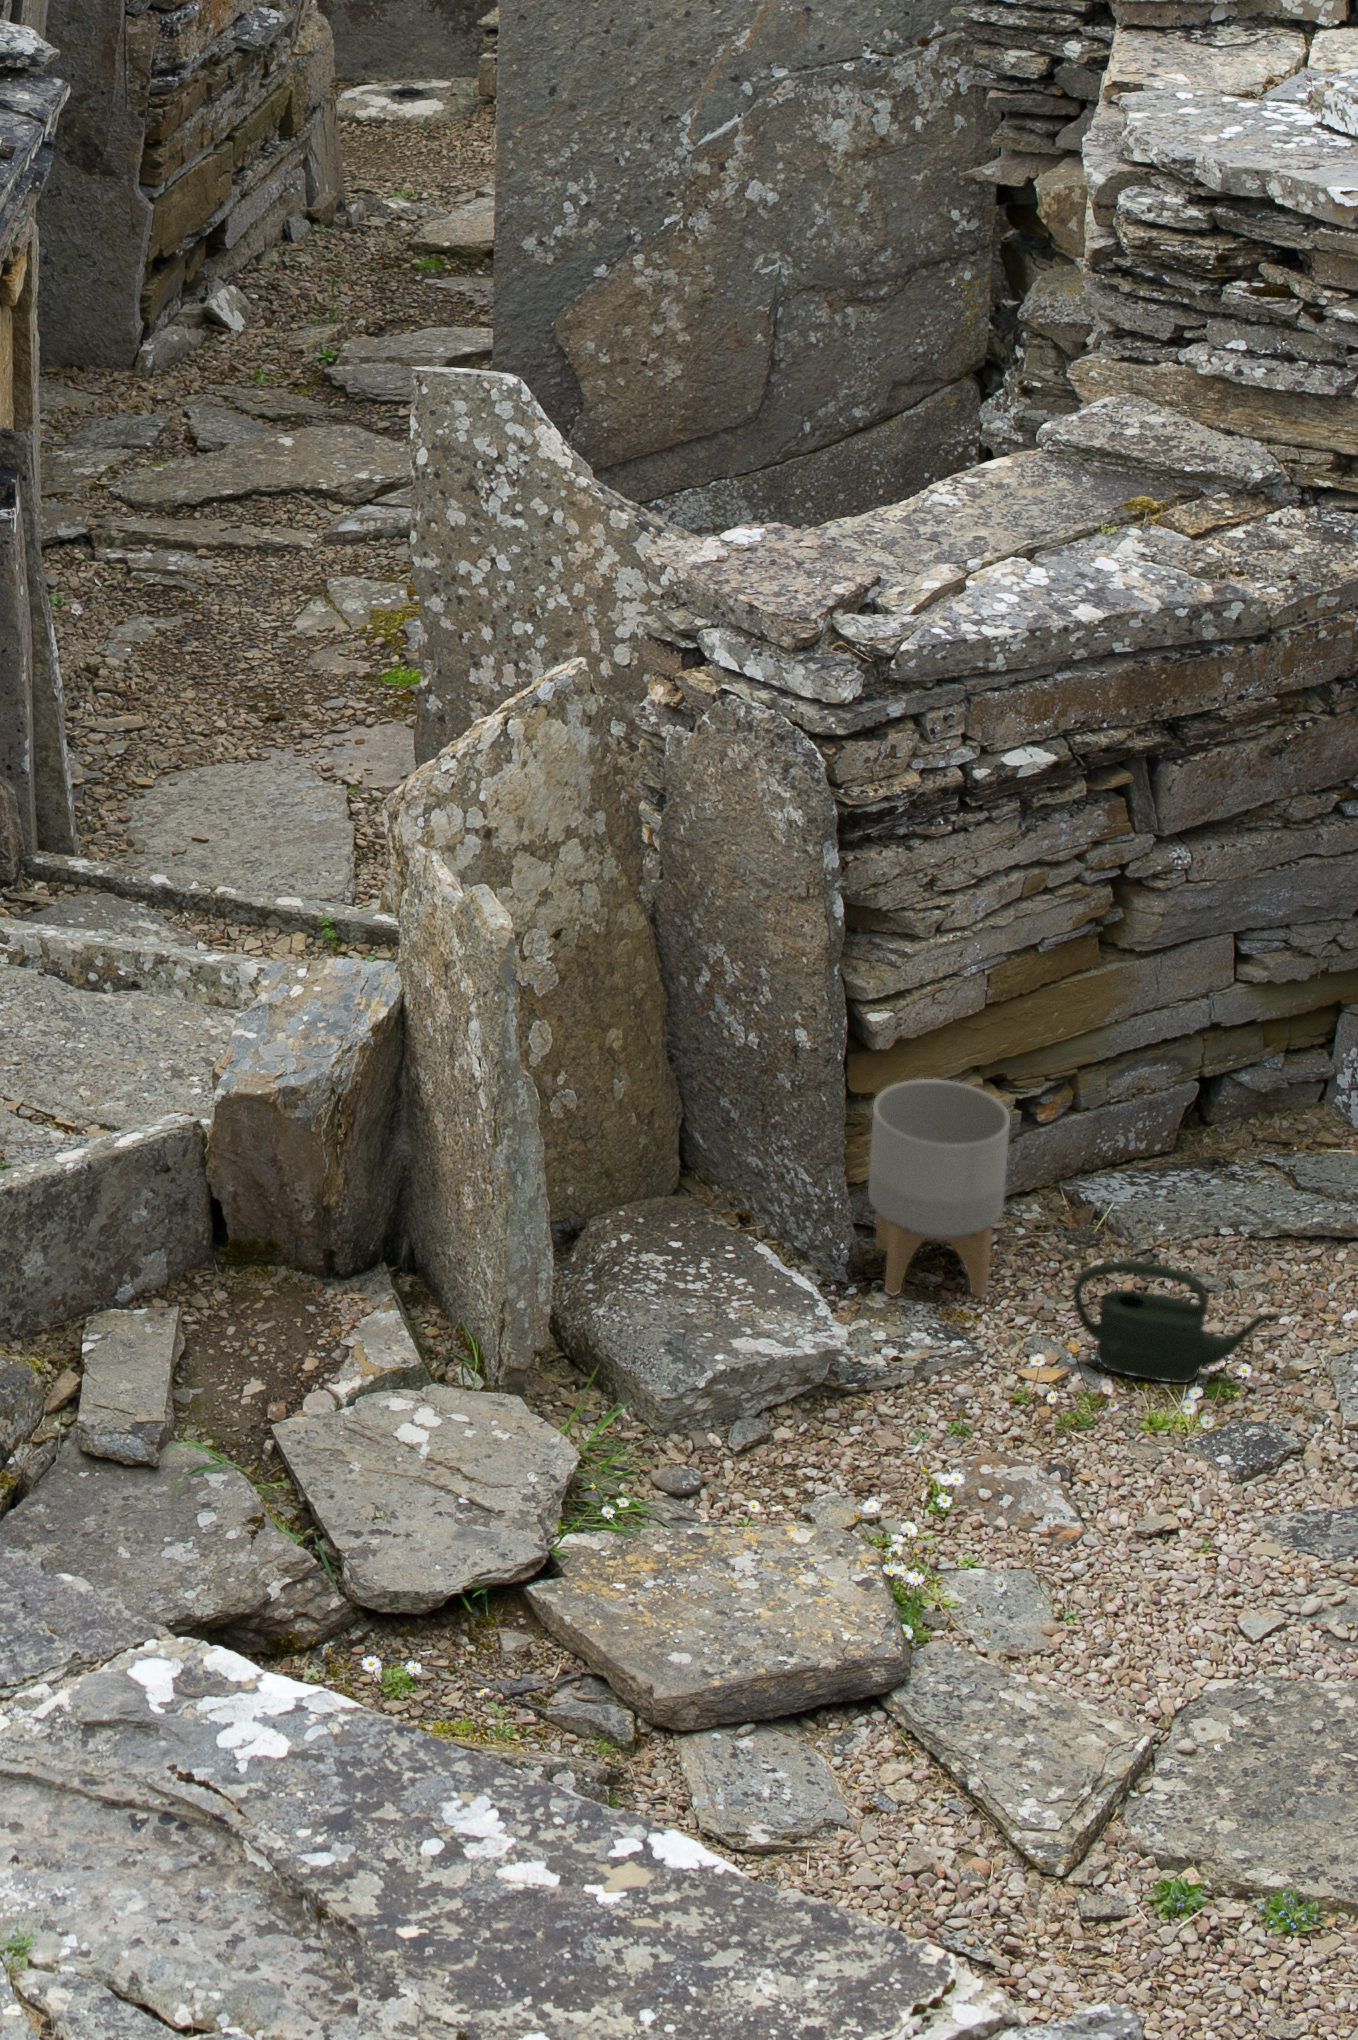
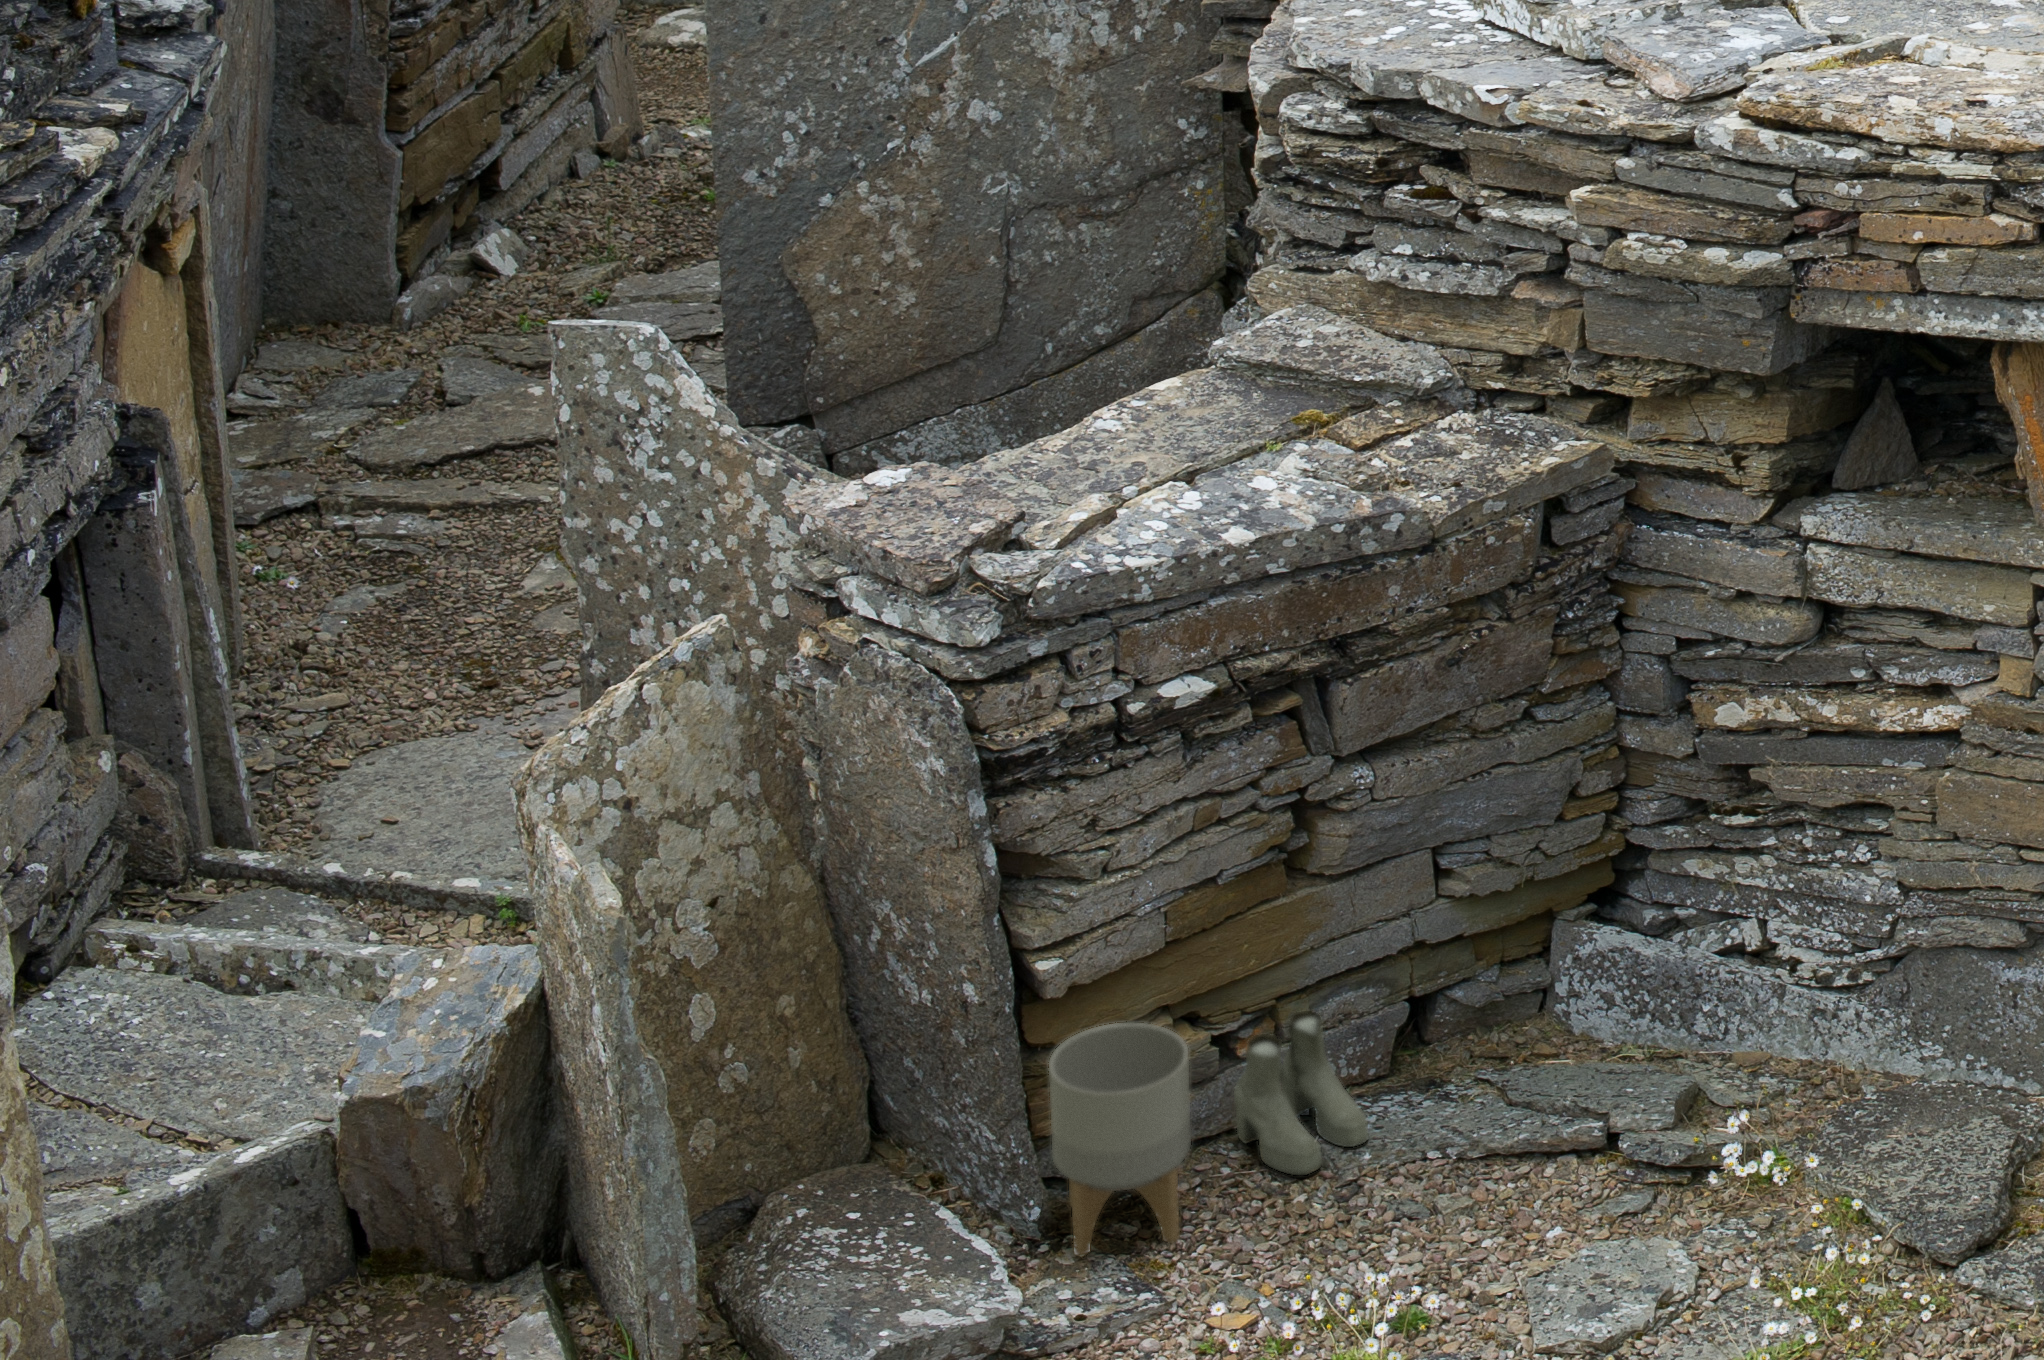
boots: none [1035,1096,1172,1255] -> present [1234,1011,1369,1175]
watering can: present [1074,1261,1278,1383] -> none [1250,1182,1447,1300]

